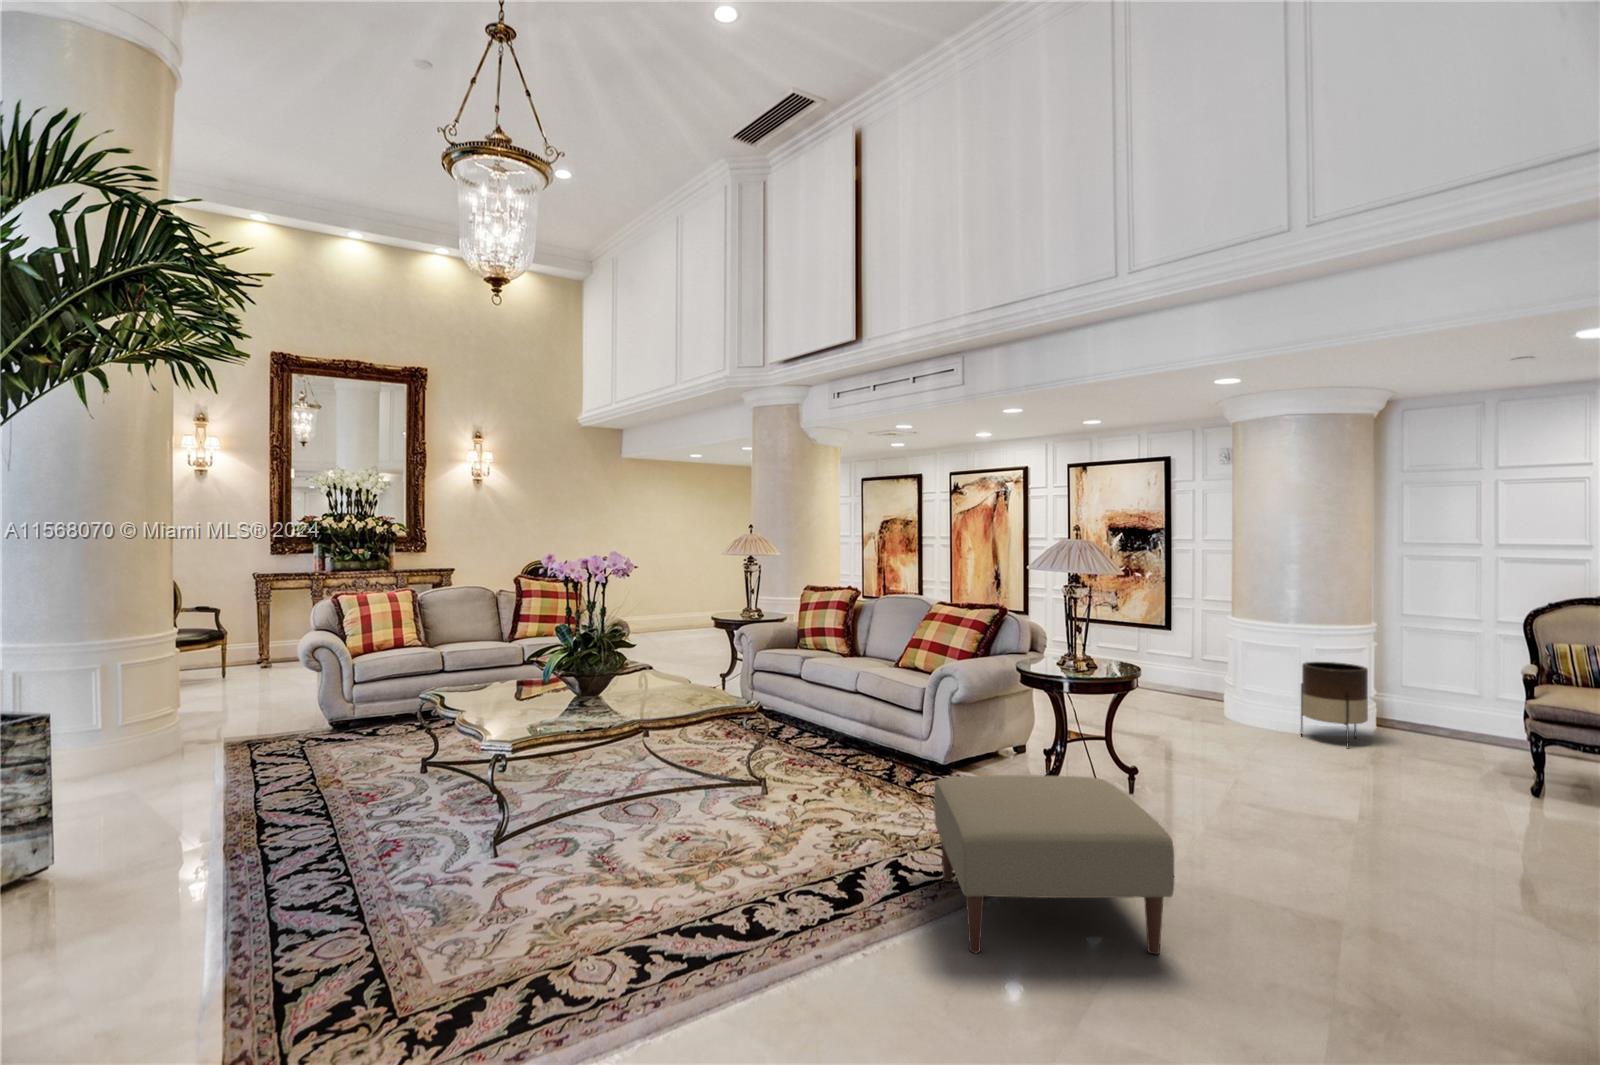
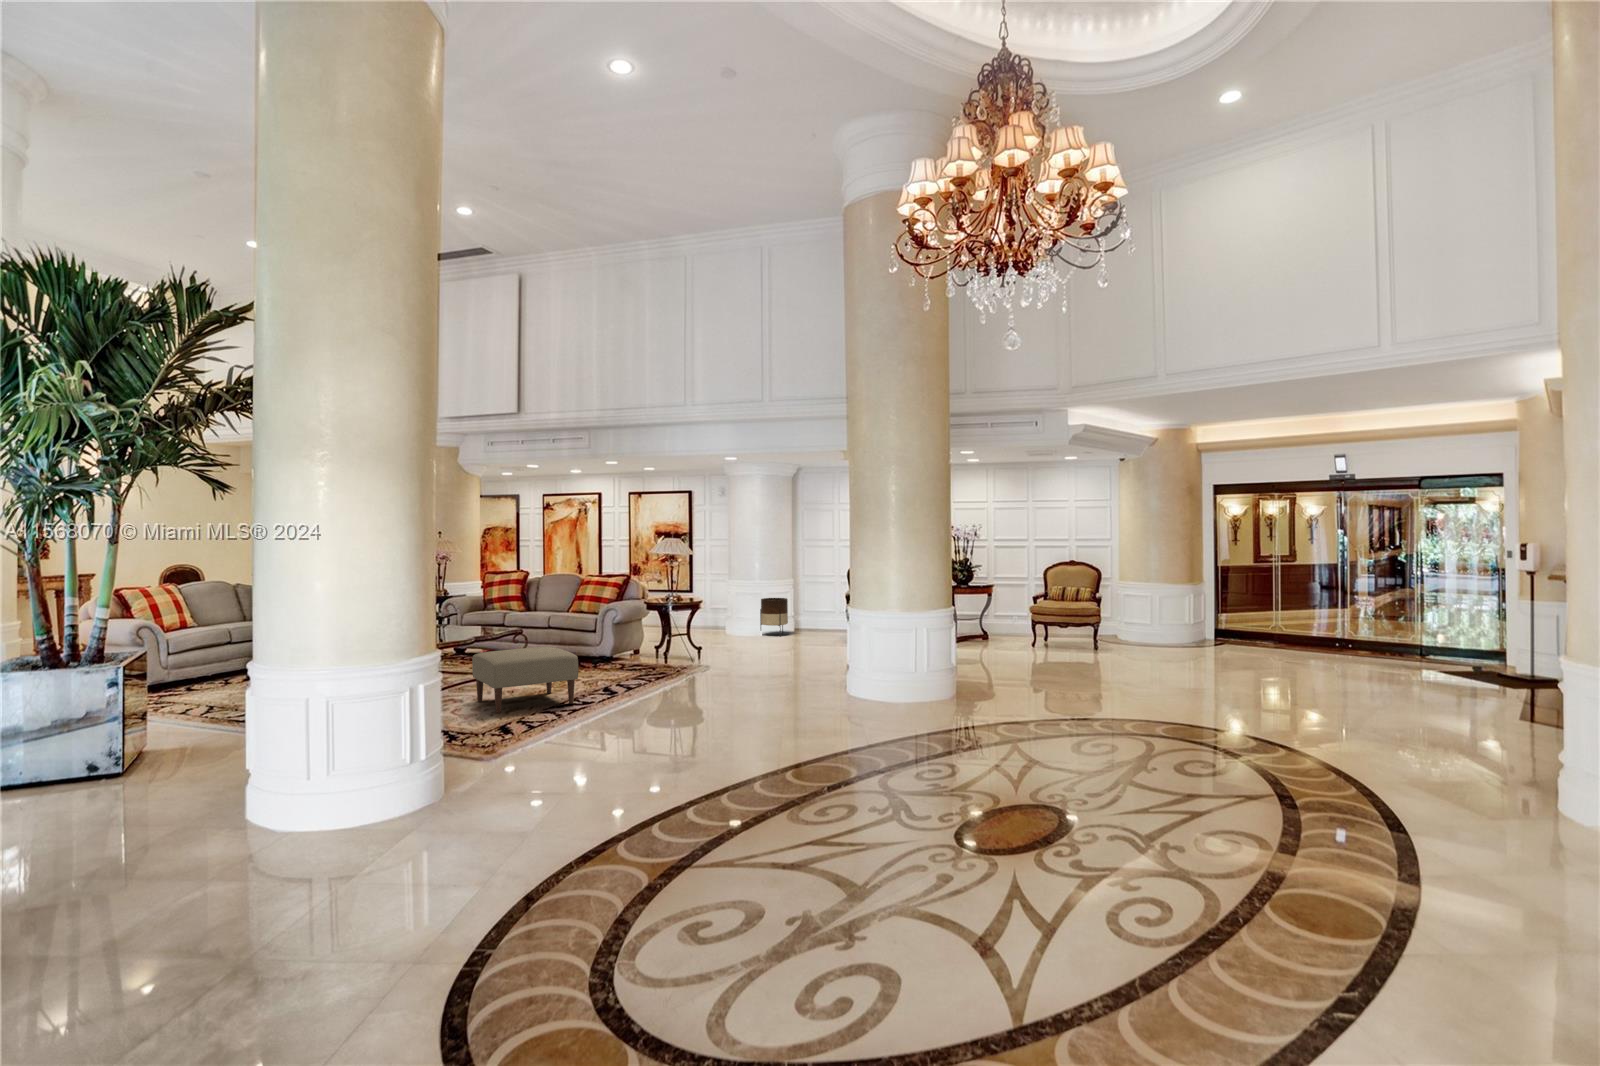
ottoman: present [934,775,1174,954] -> present [472,647,578,713]

